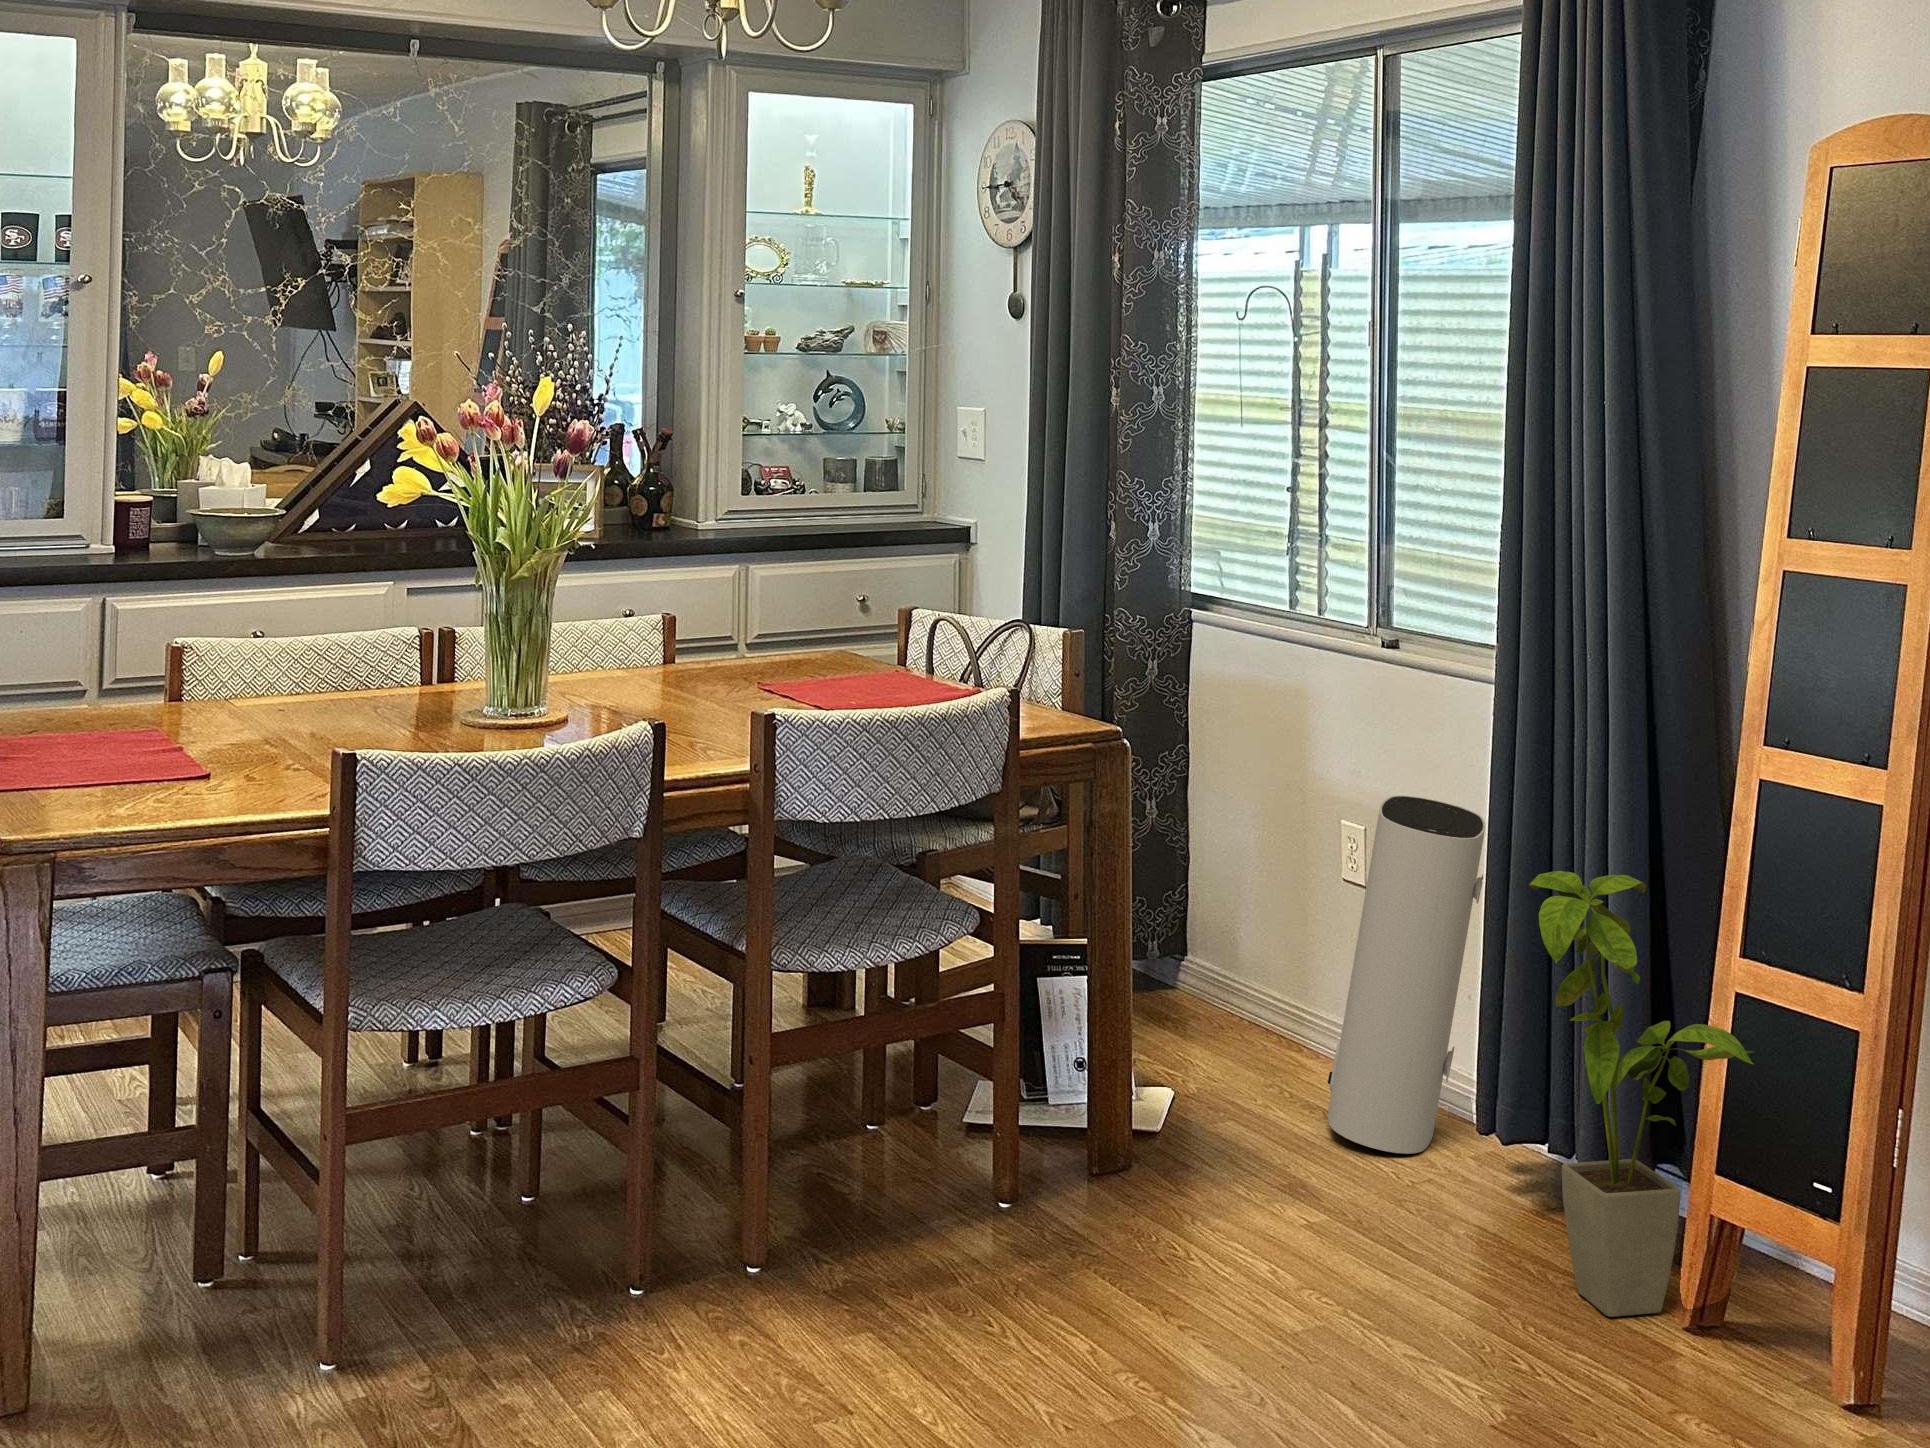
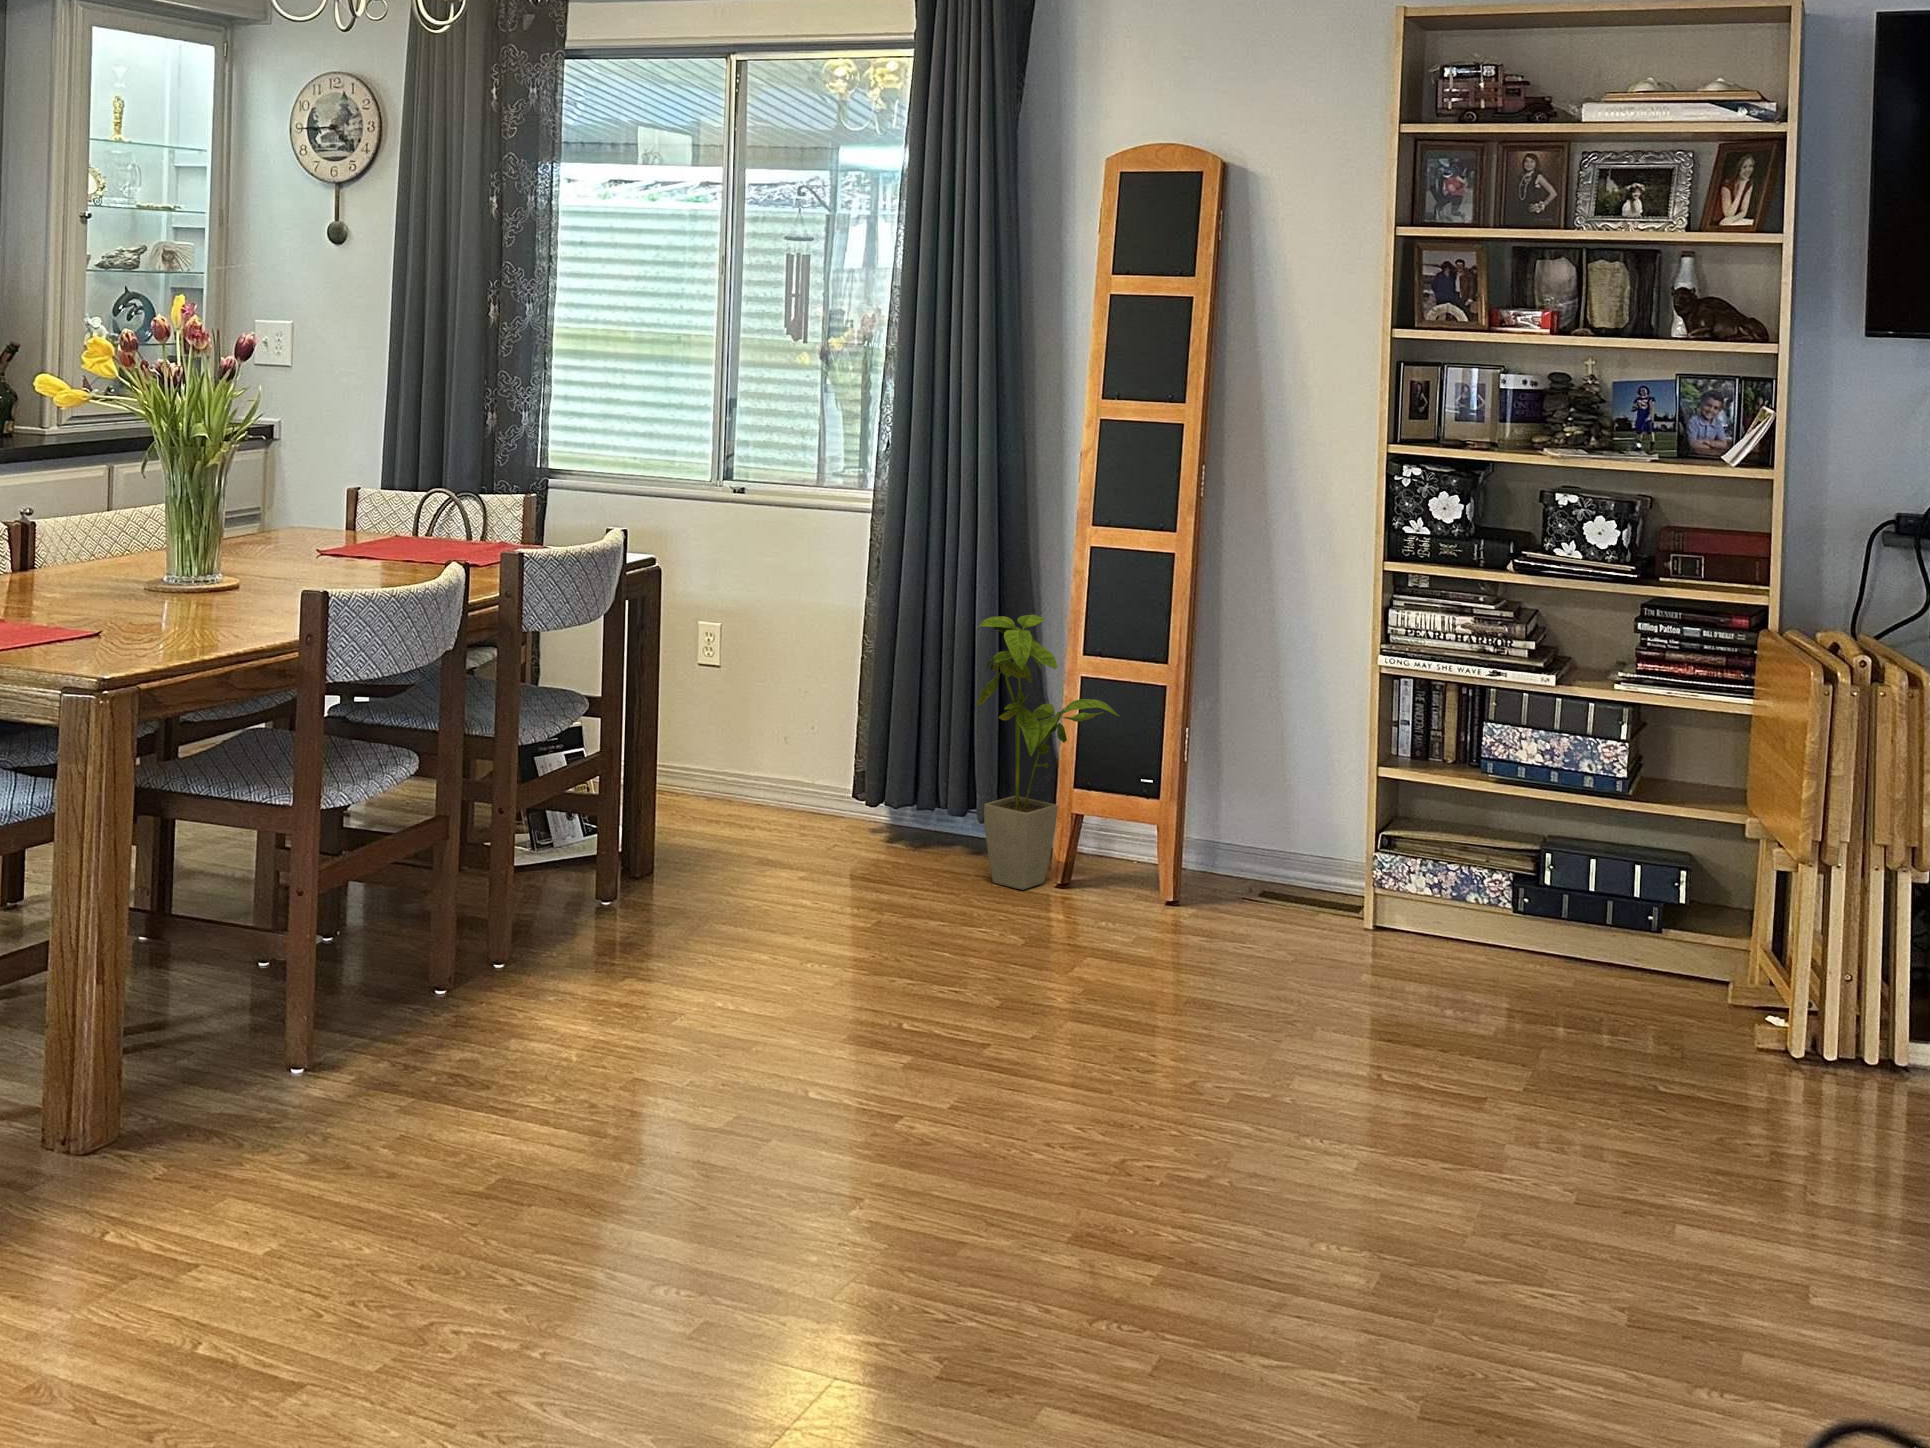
air purifier: present [1328,795,1486,1154] -> none [732,594,853,837]

